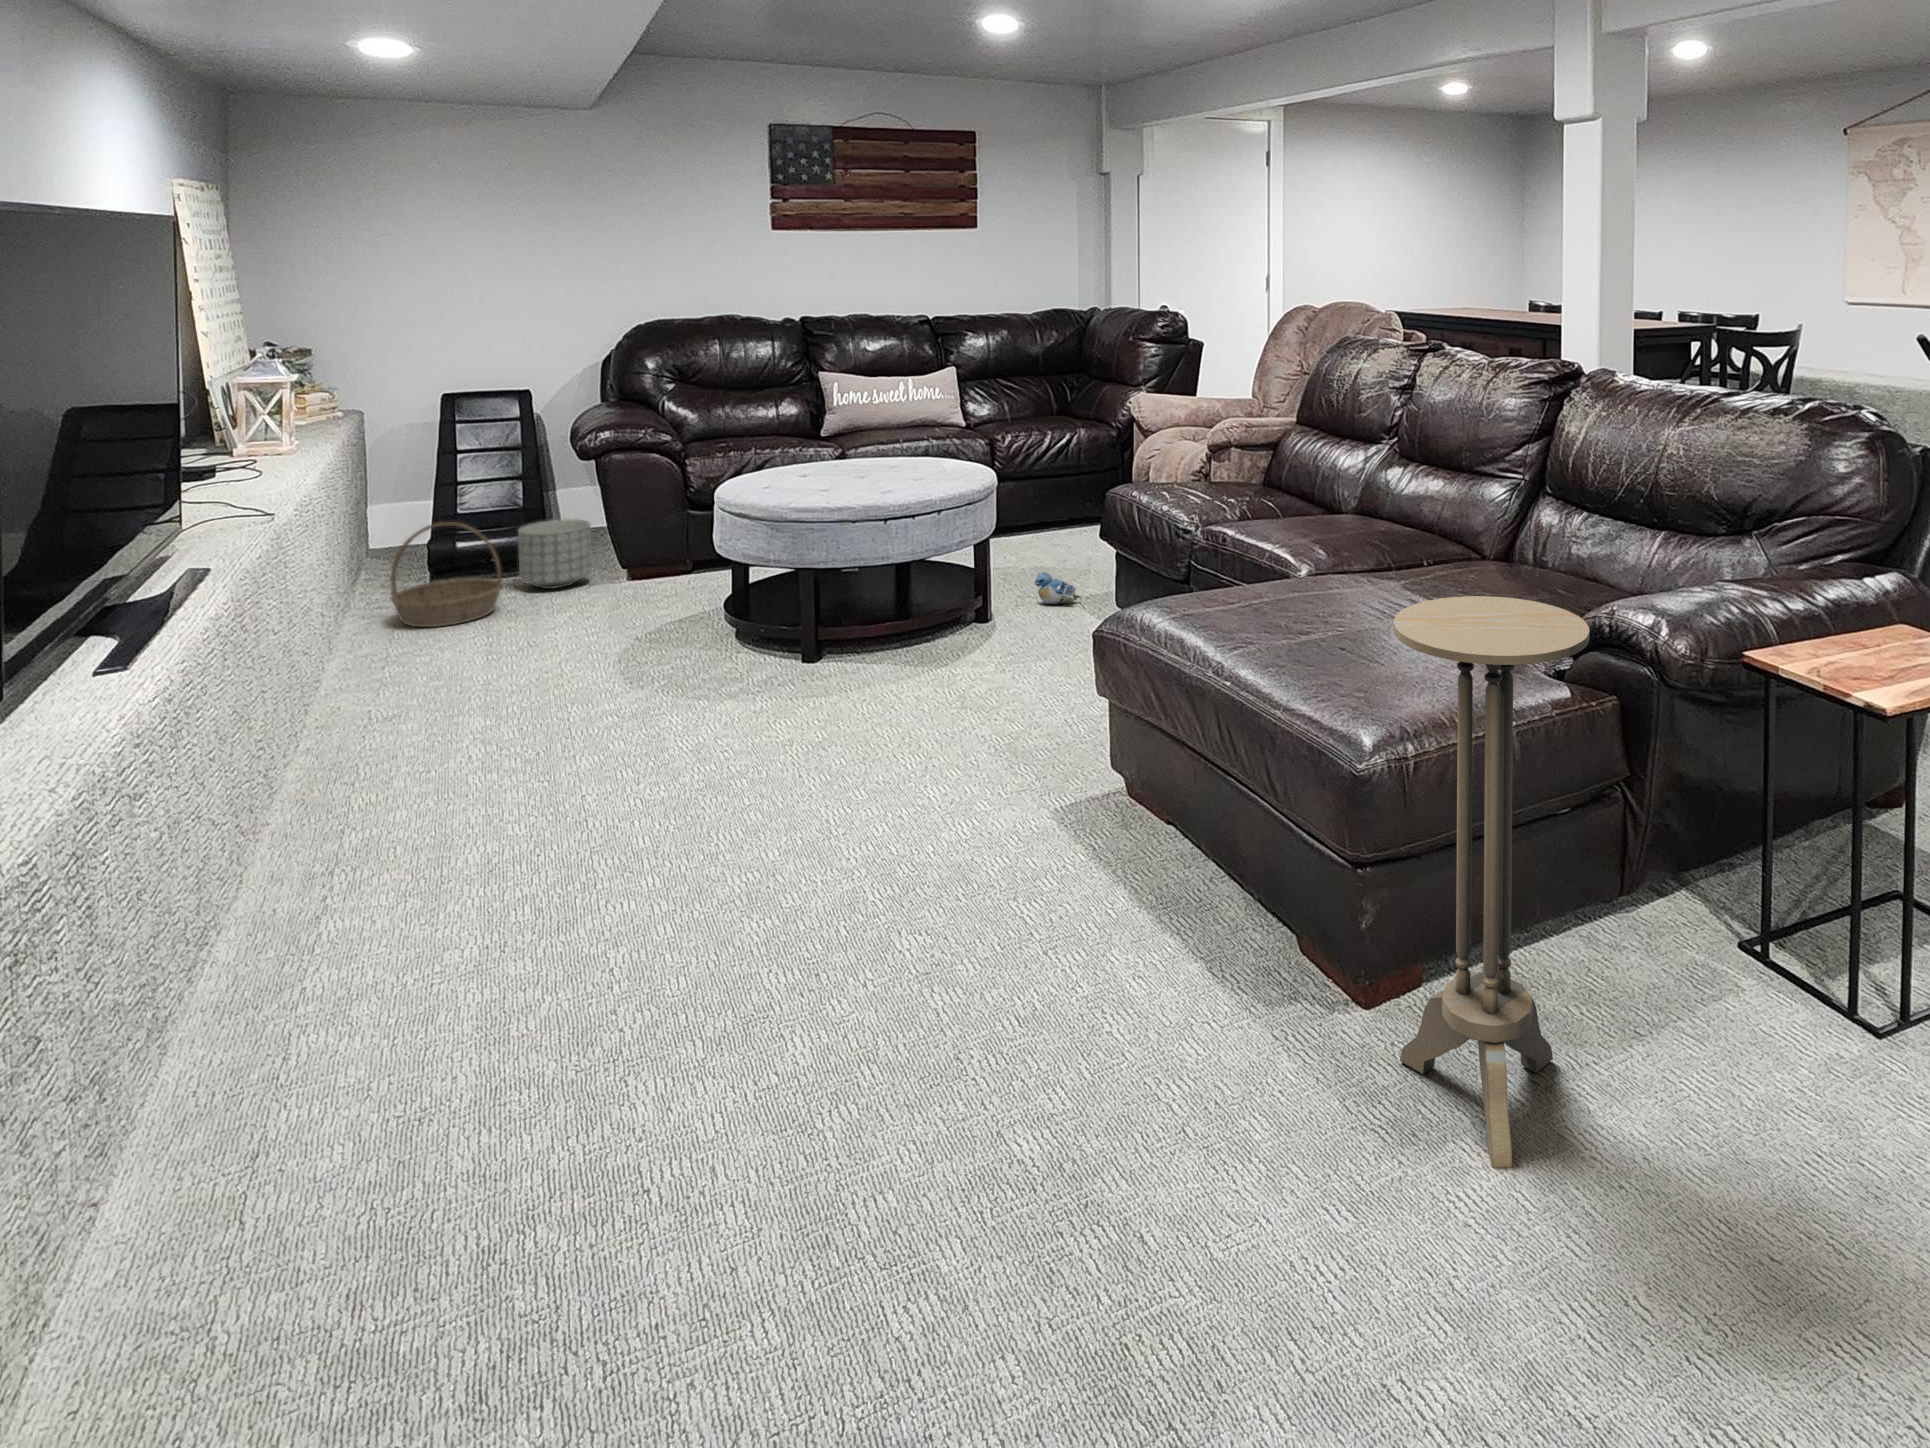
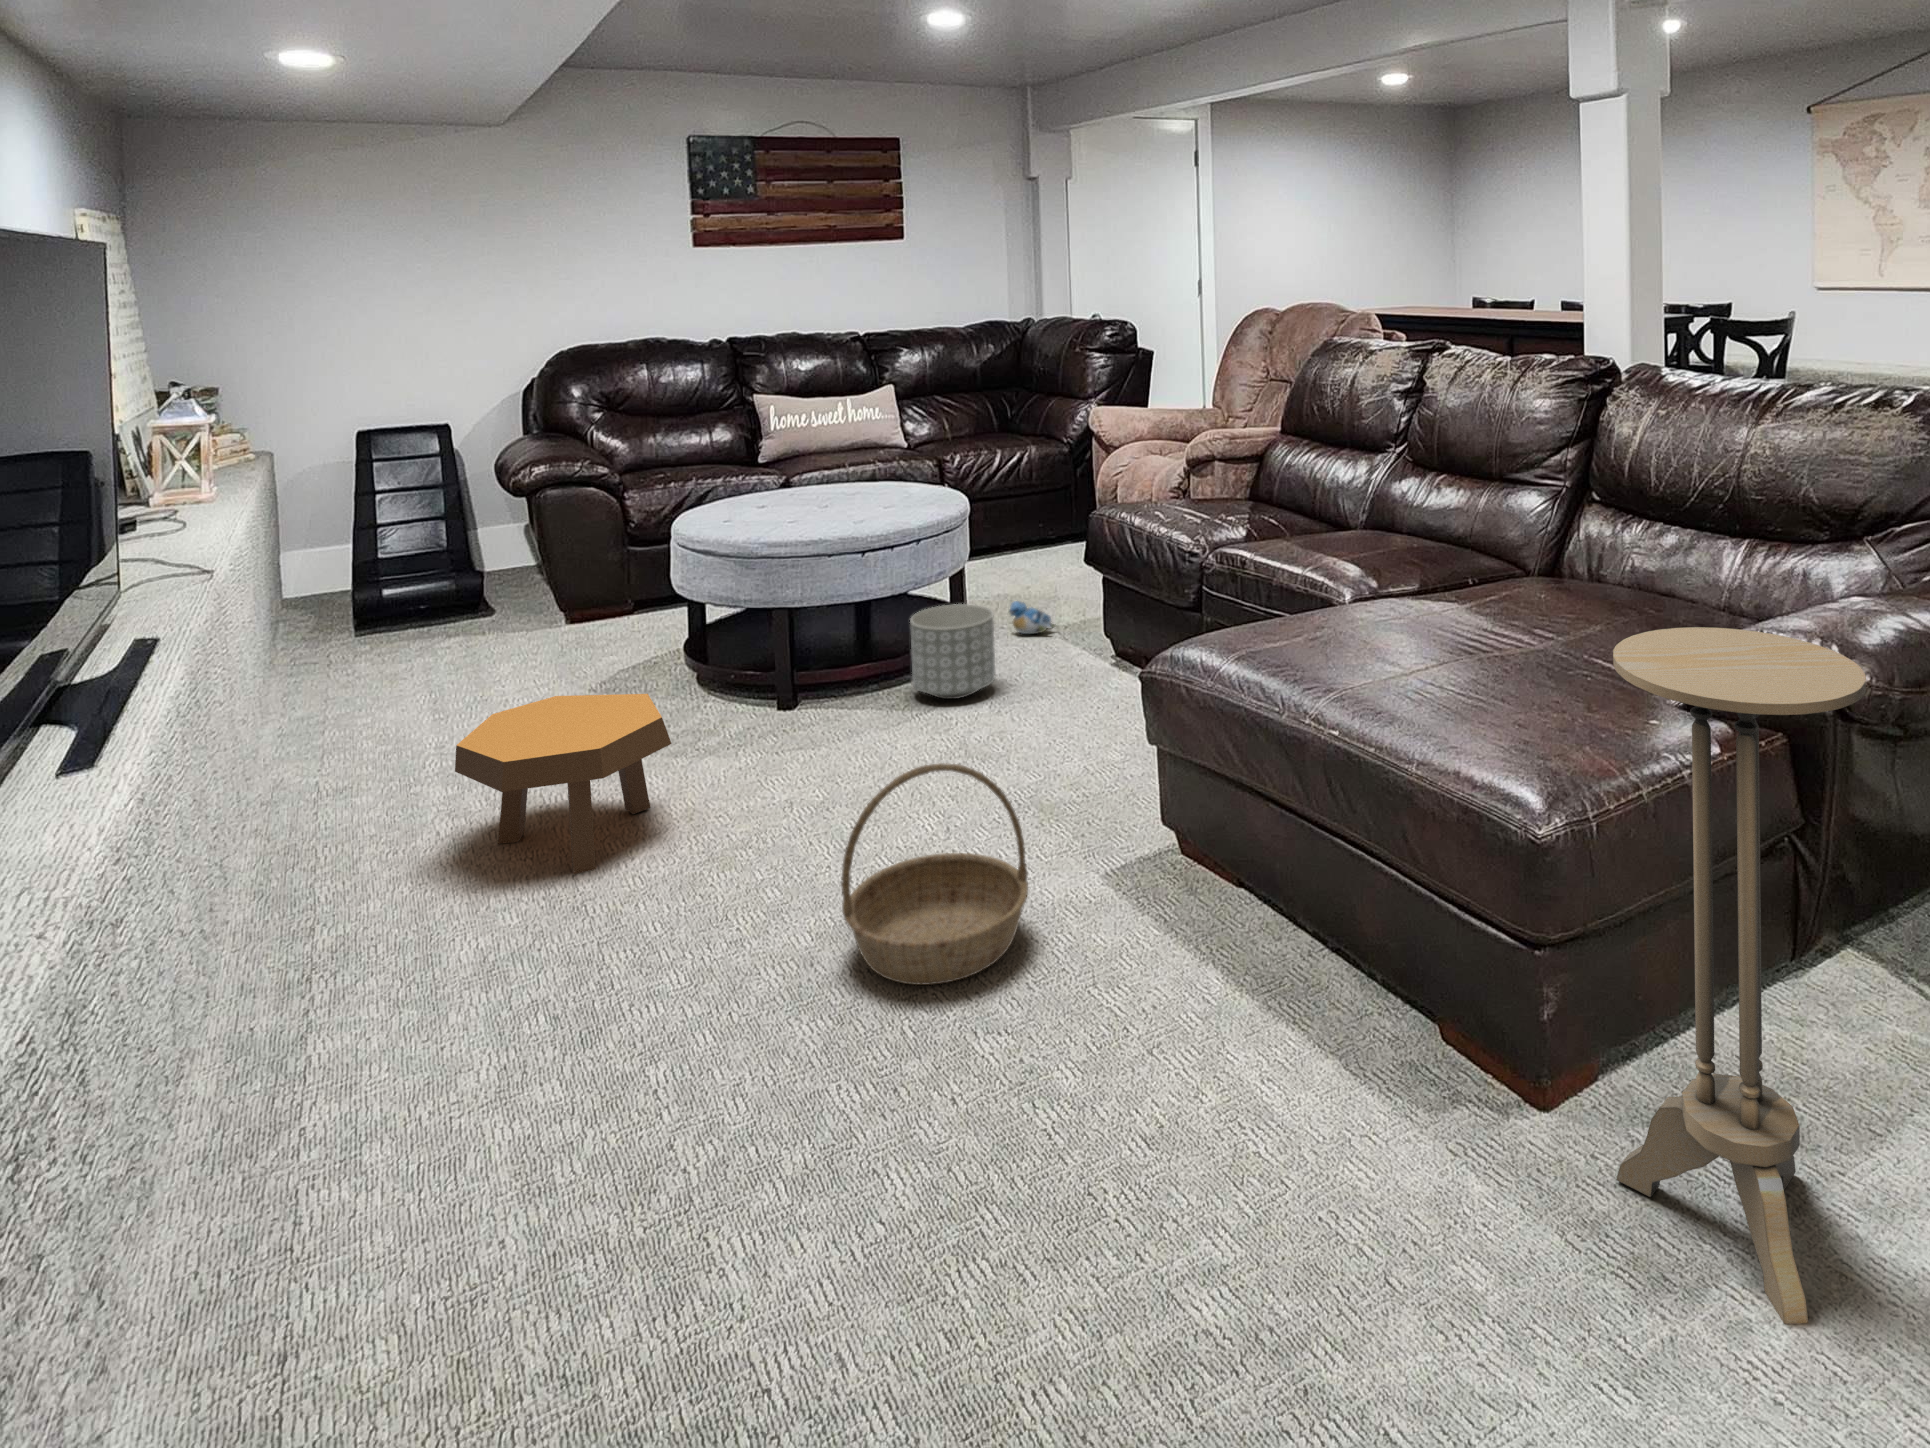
planter: present [518,519,592,589] -> present [910,604,995,699]
basket: present [391,522,503,627] -> present [841,763,1028,985]
footstool: none [477,641,677,799] -> present [455,694,672,874]

